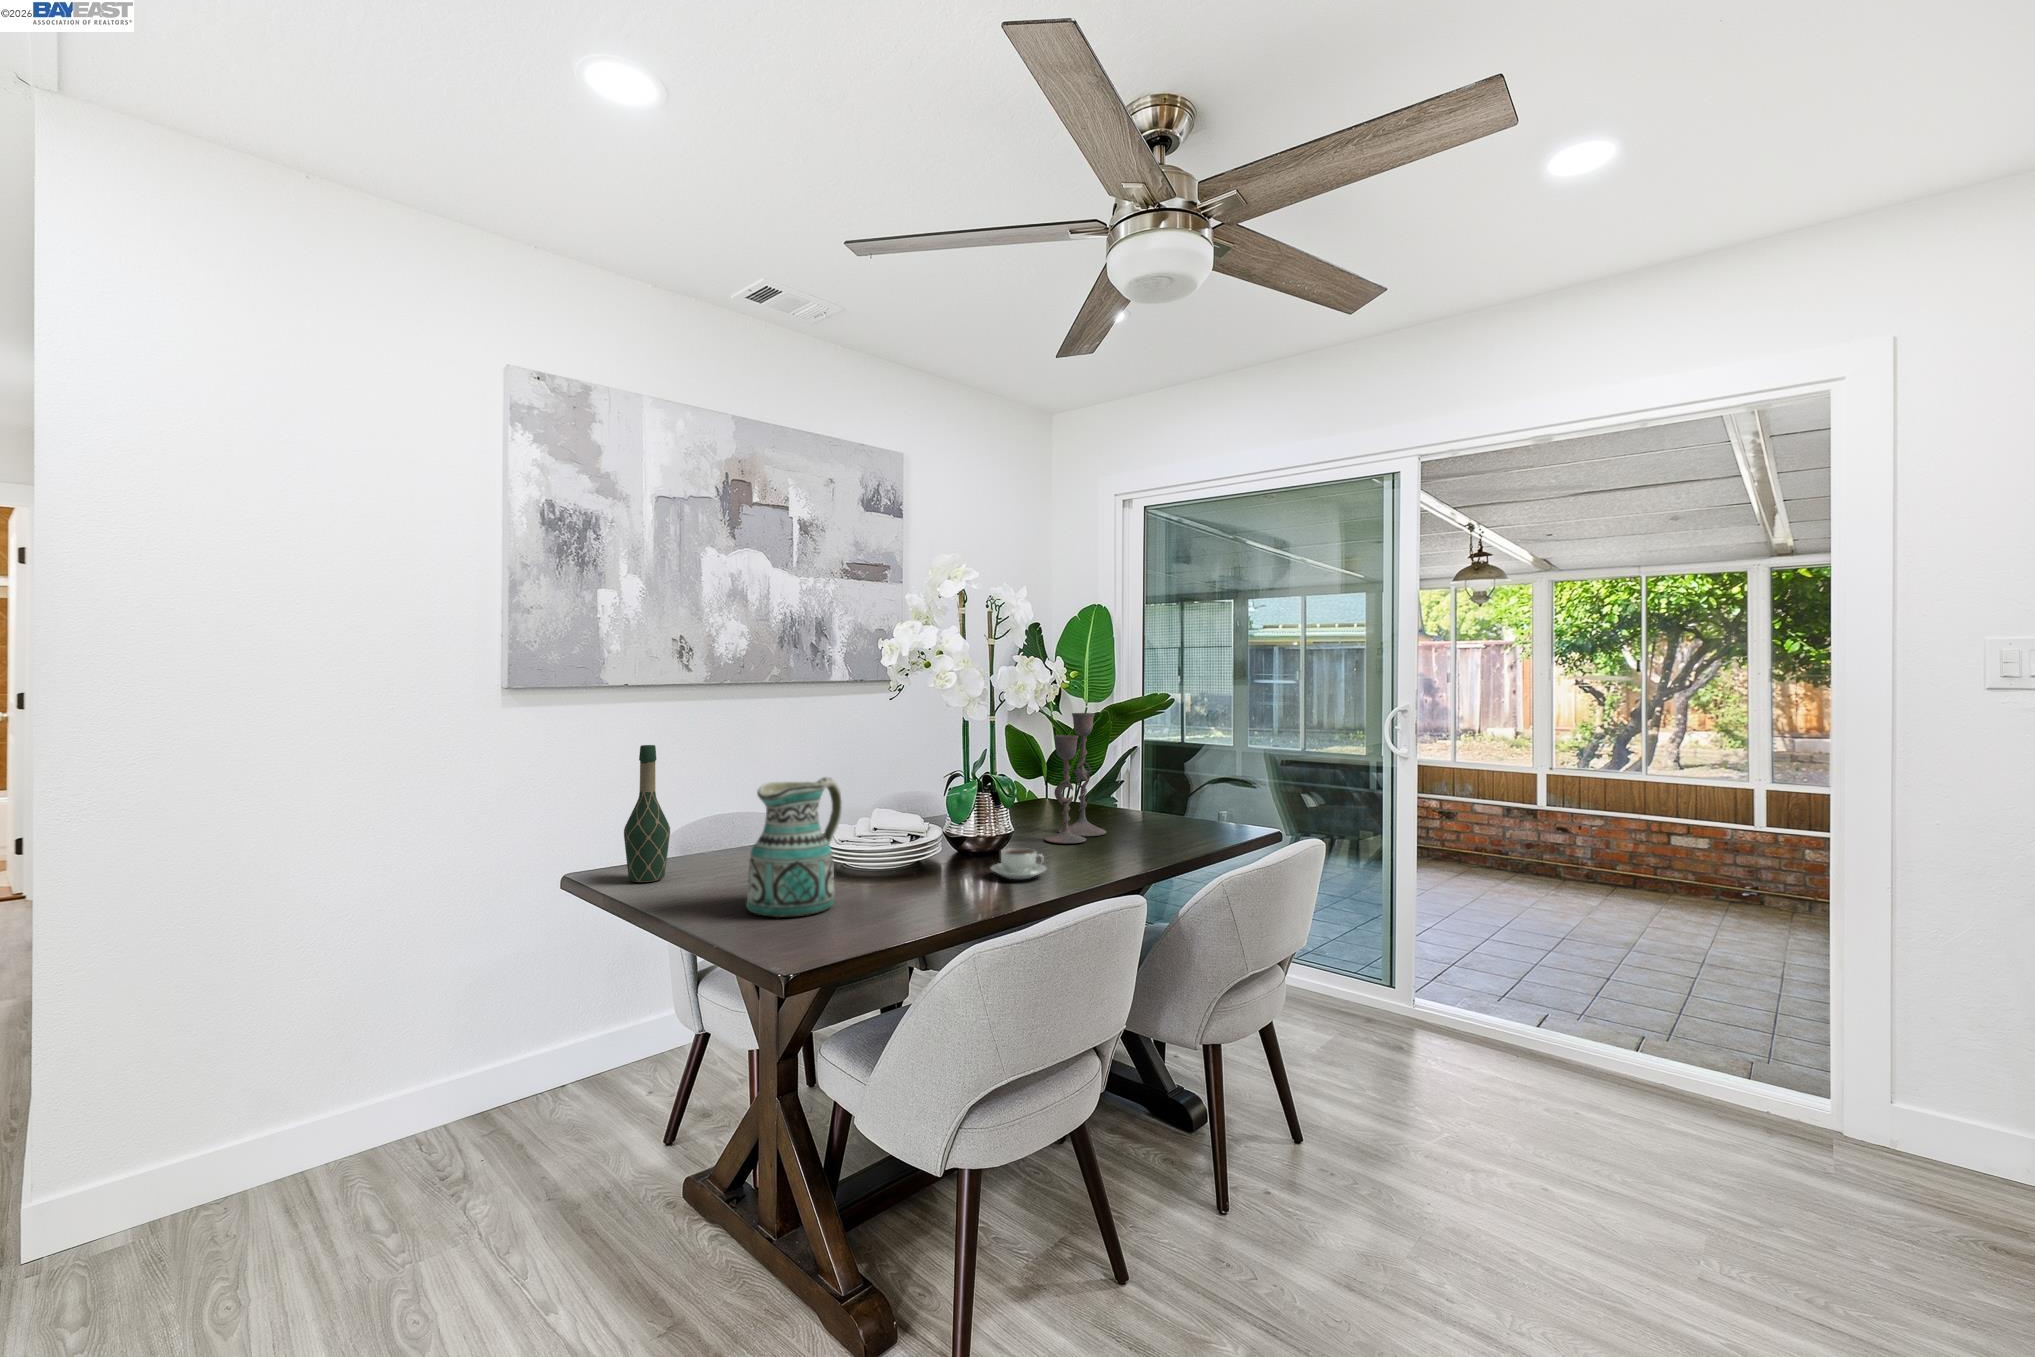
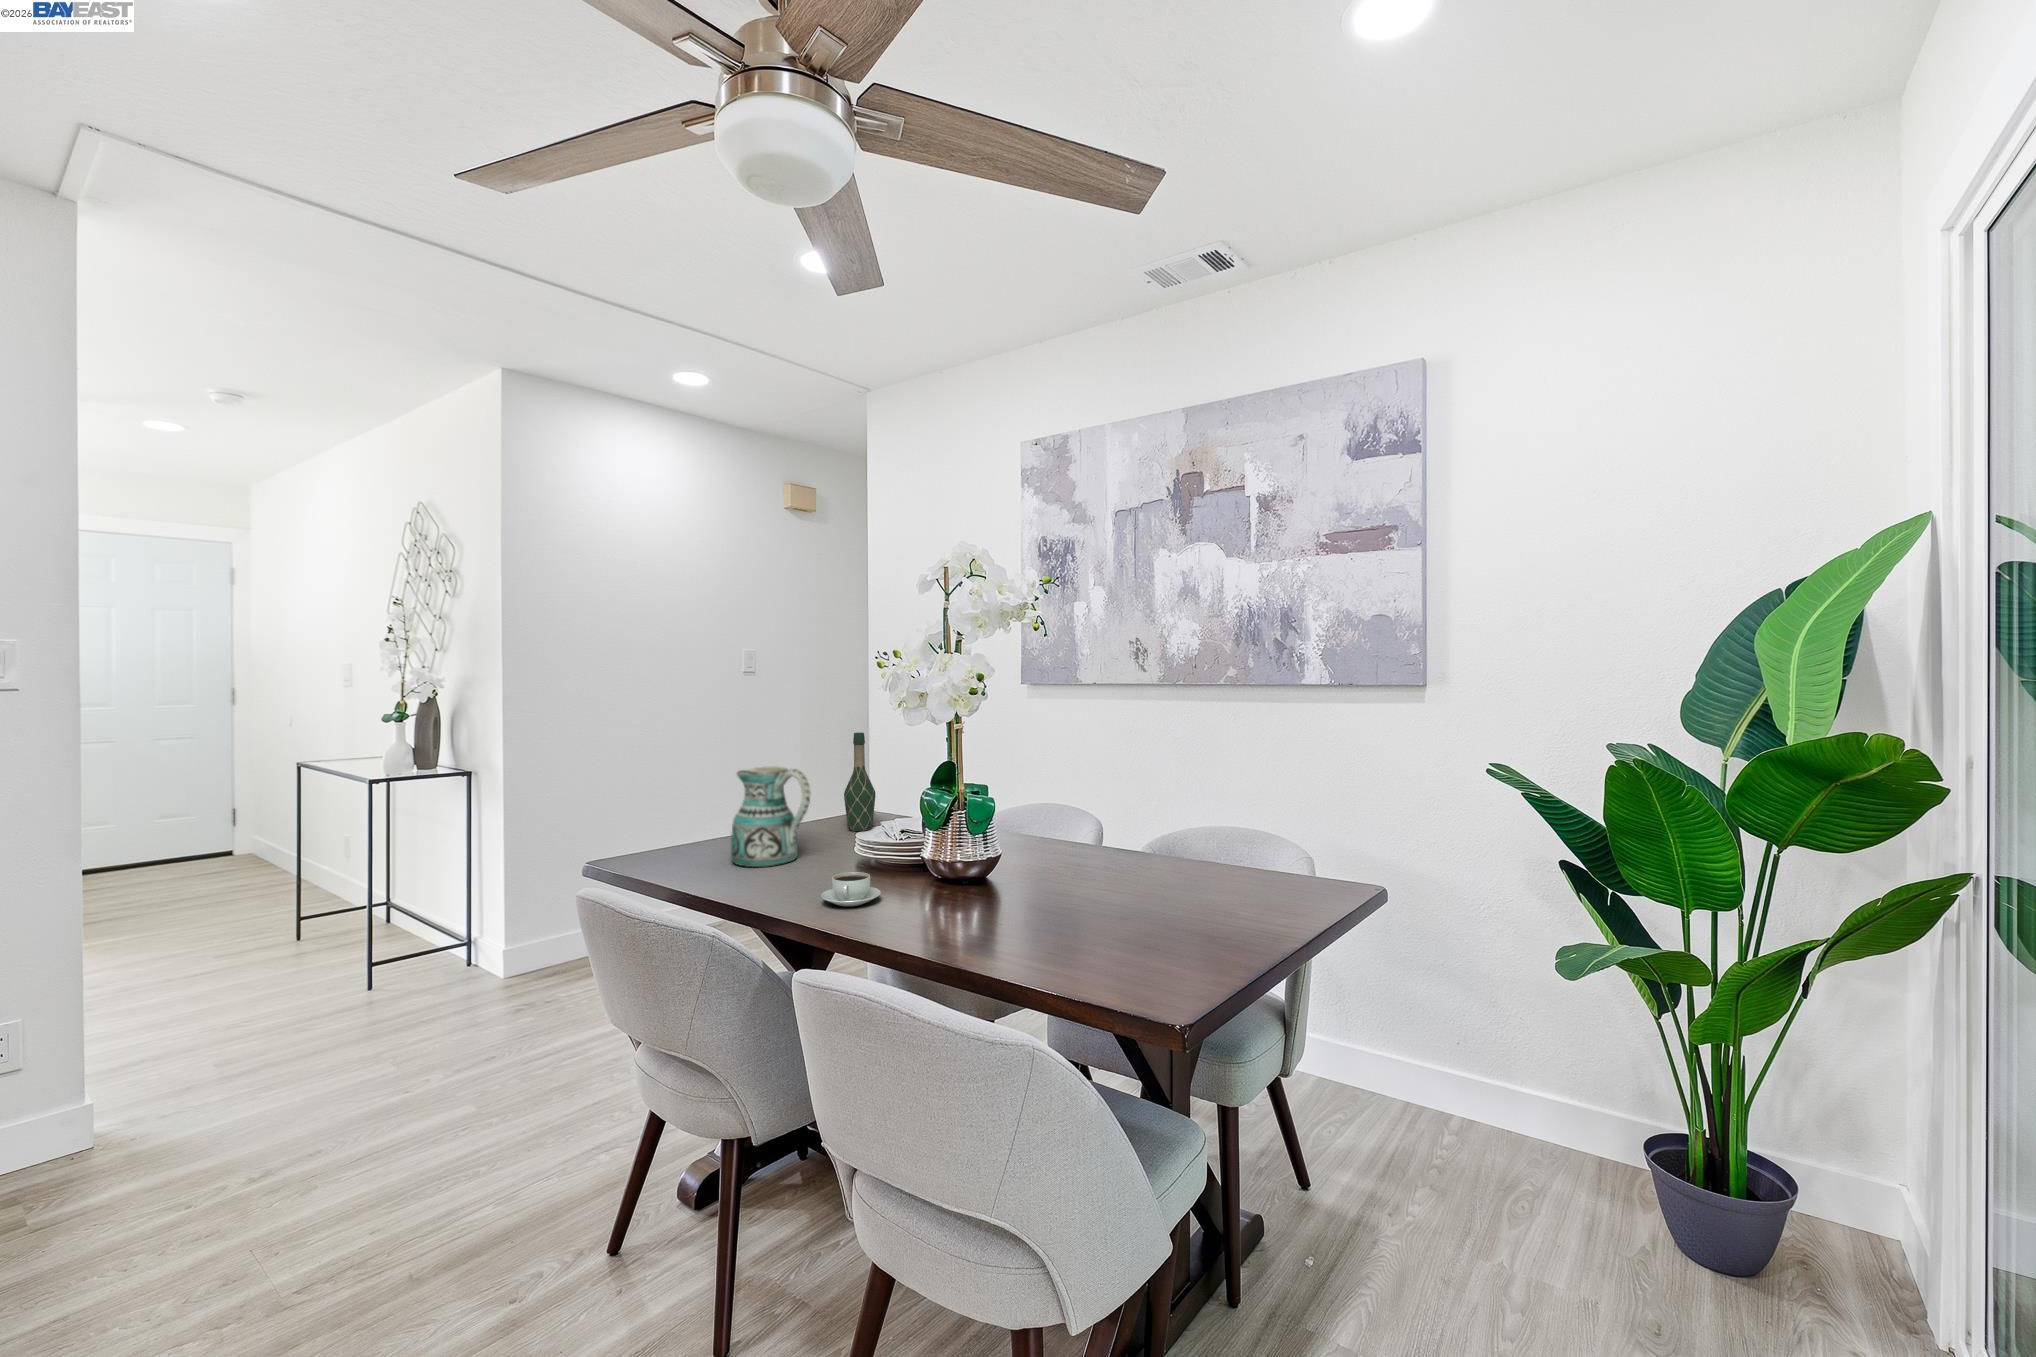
candlestick: present [1045,713,1106,844] -> none [1025,745,1152,926]

